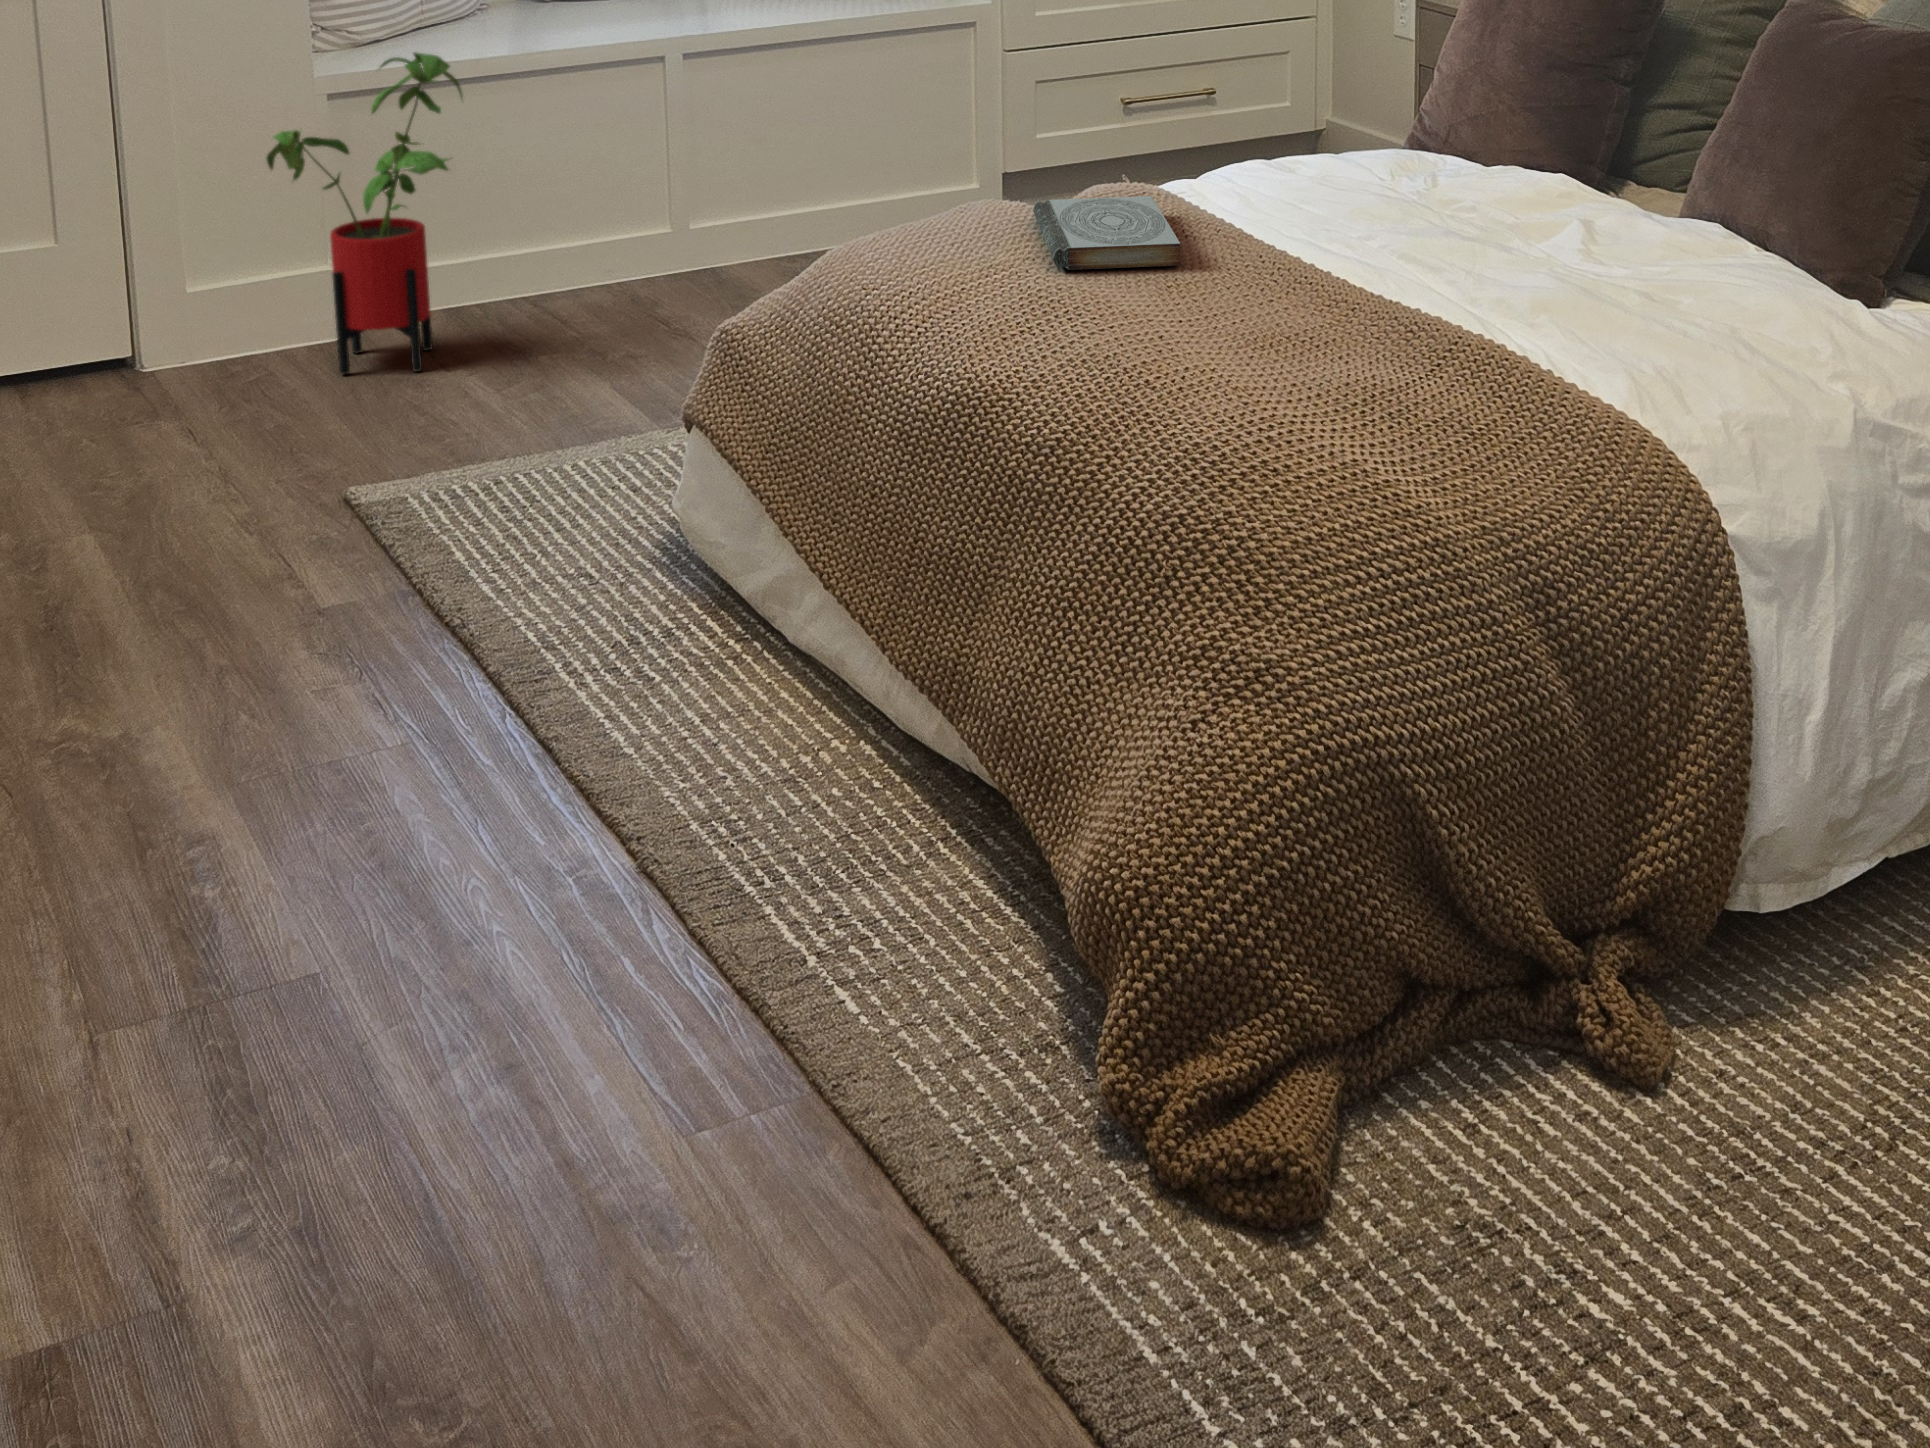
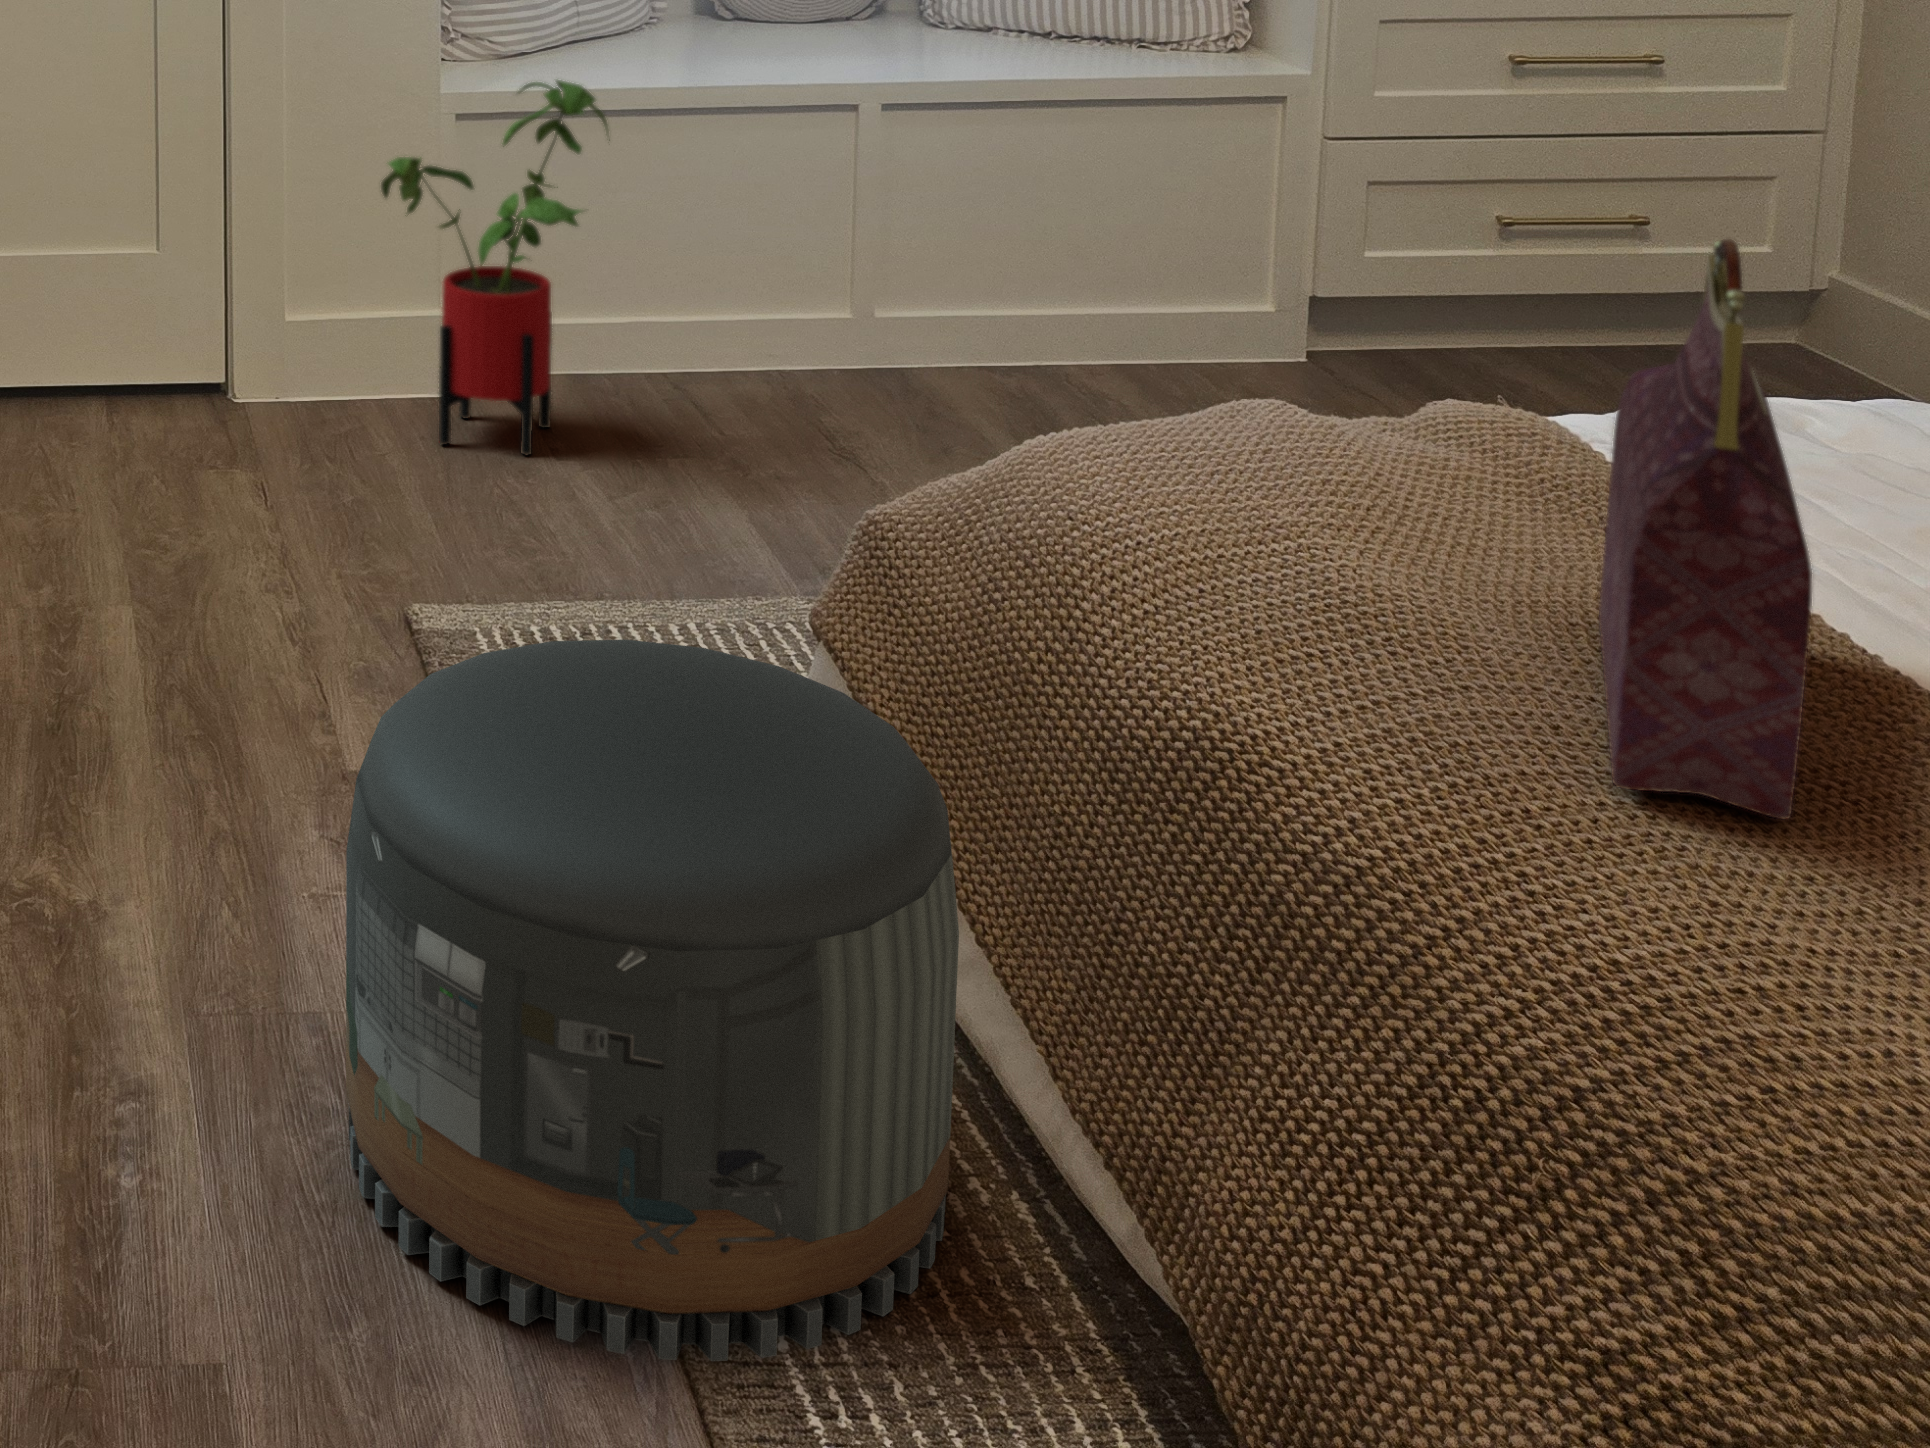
handbag: none [1172,34,1268,365] -> present [1599,239,1812,819]
book: present [1033,196,1181,270] -> none [1358,418,1617,574]
pouf: none [379,422,819,888] -> present [346,639,959,1361]

